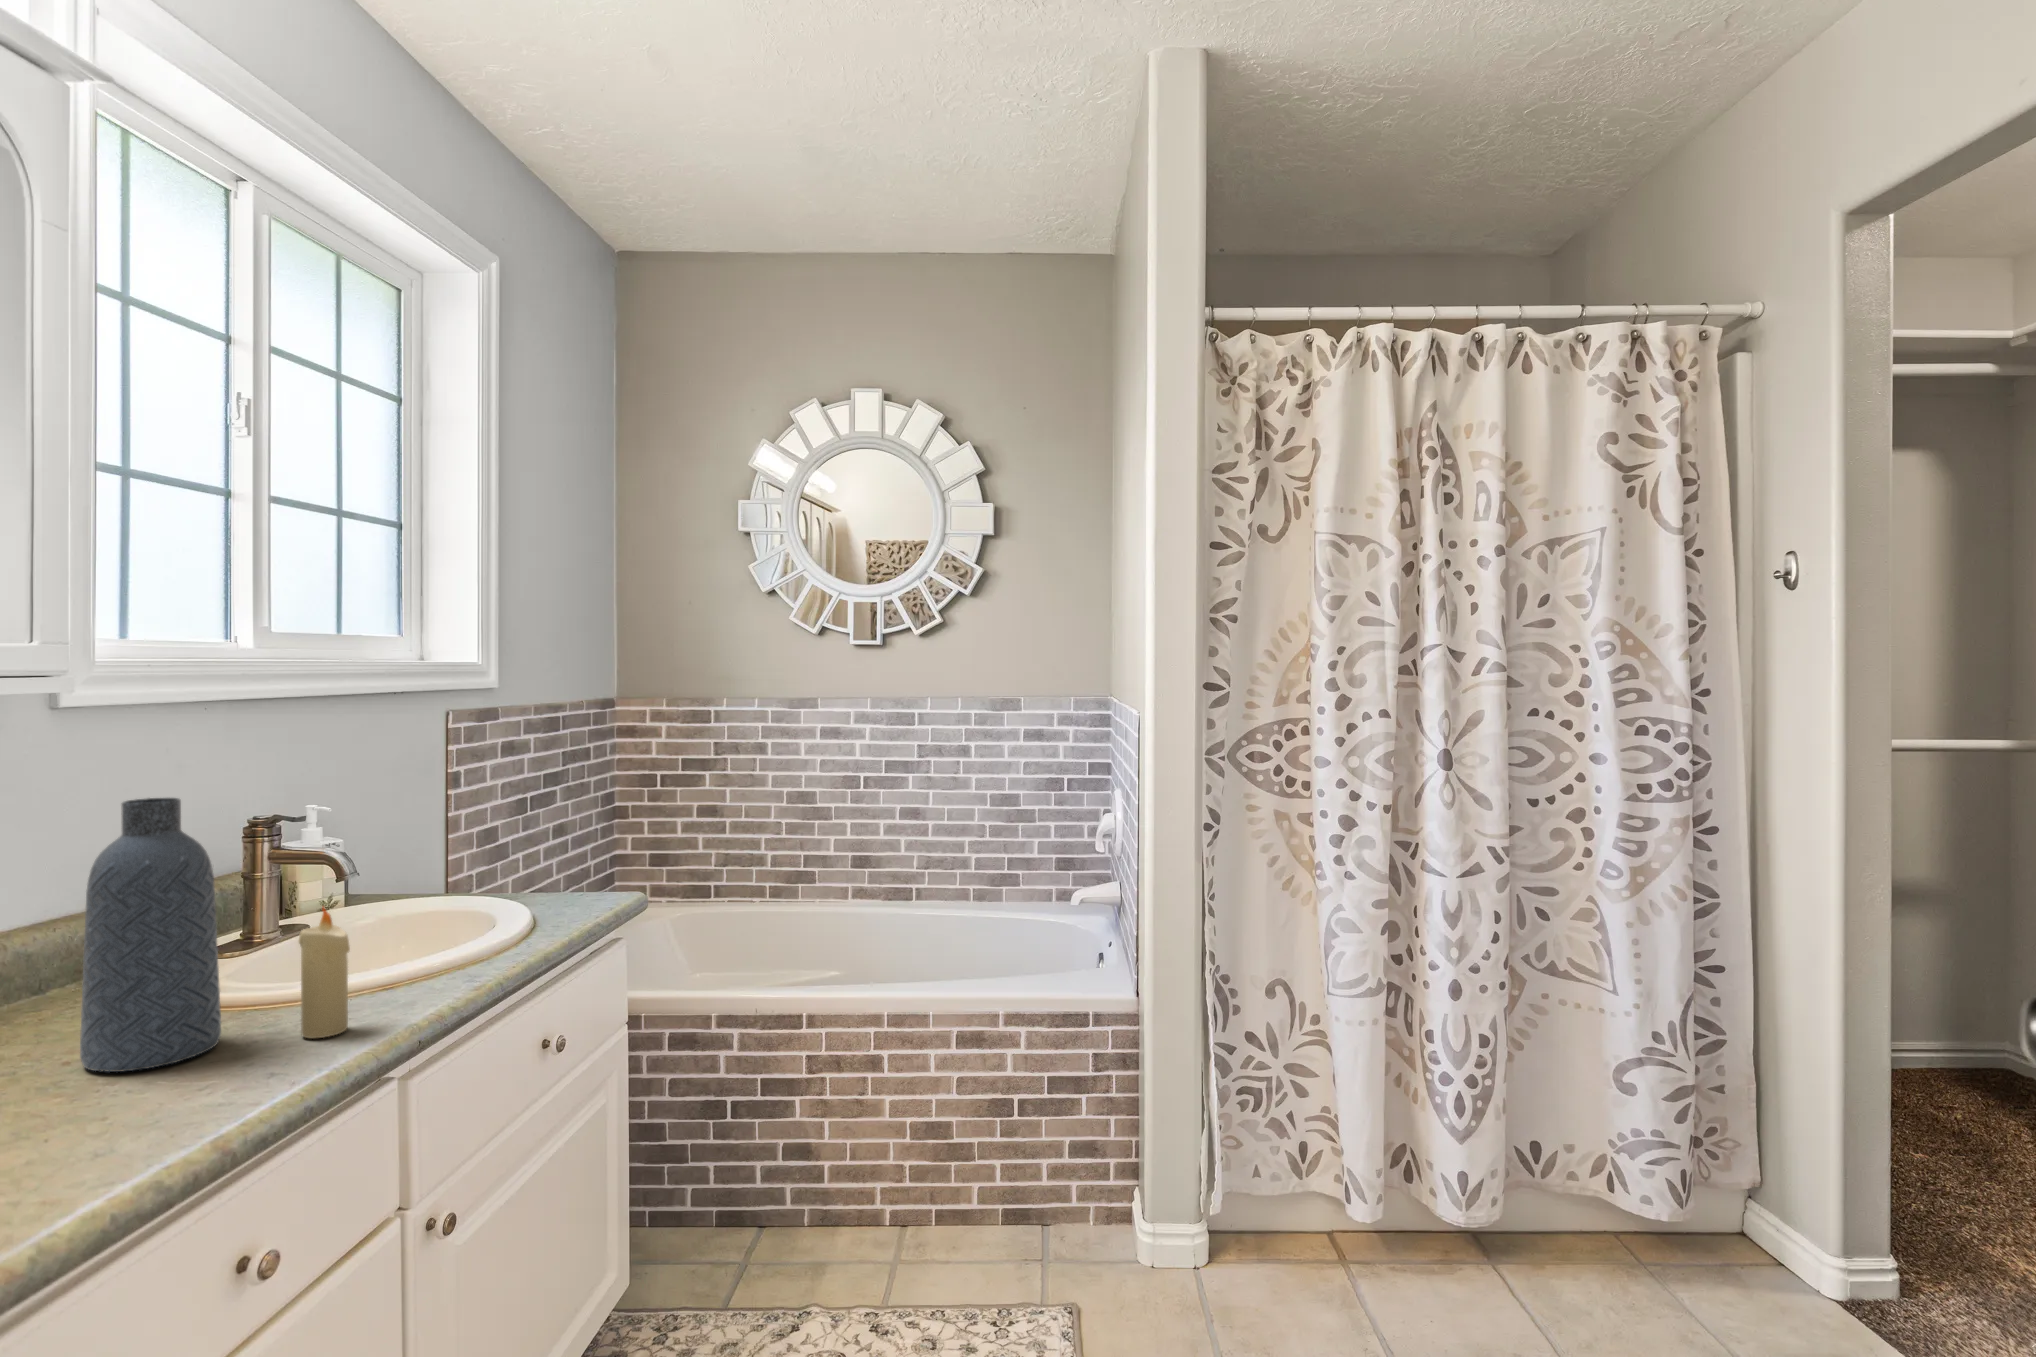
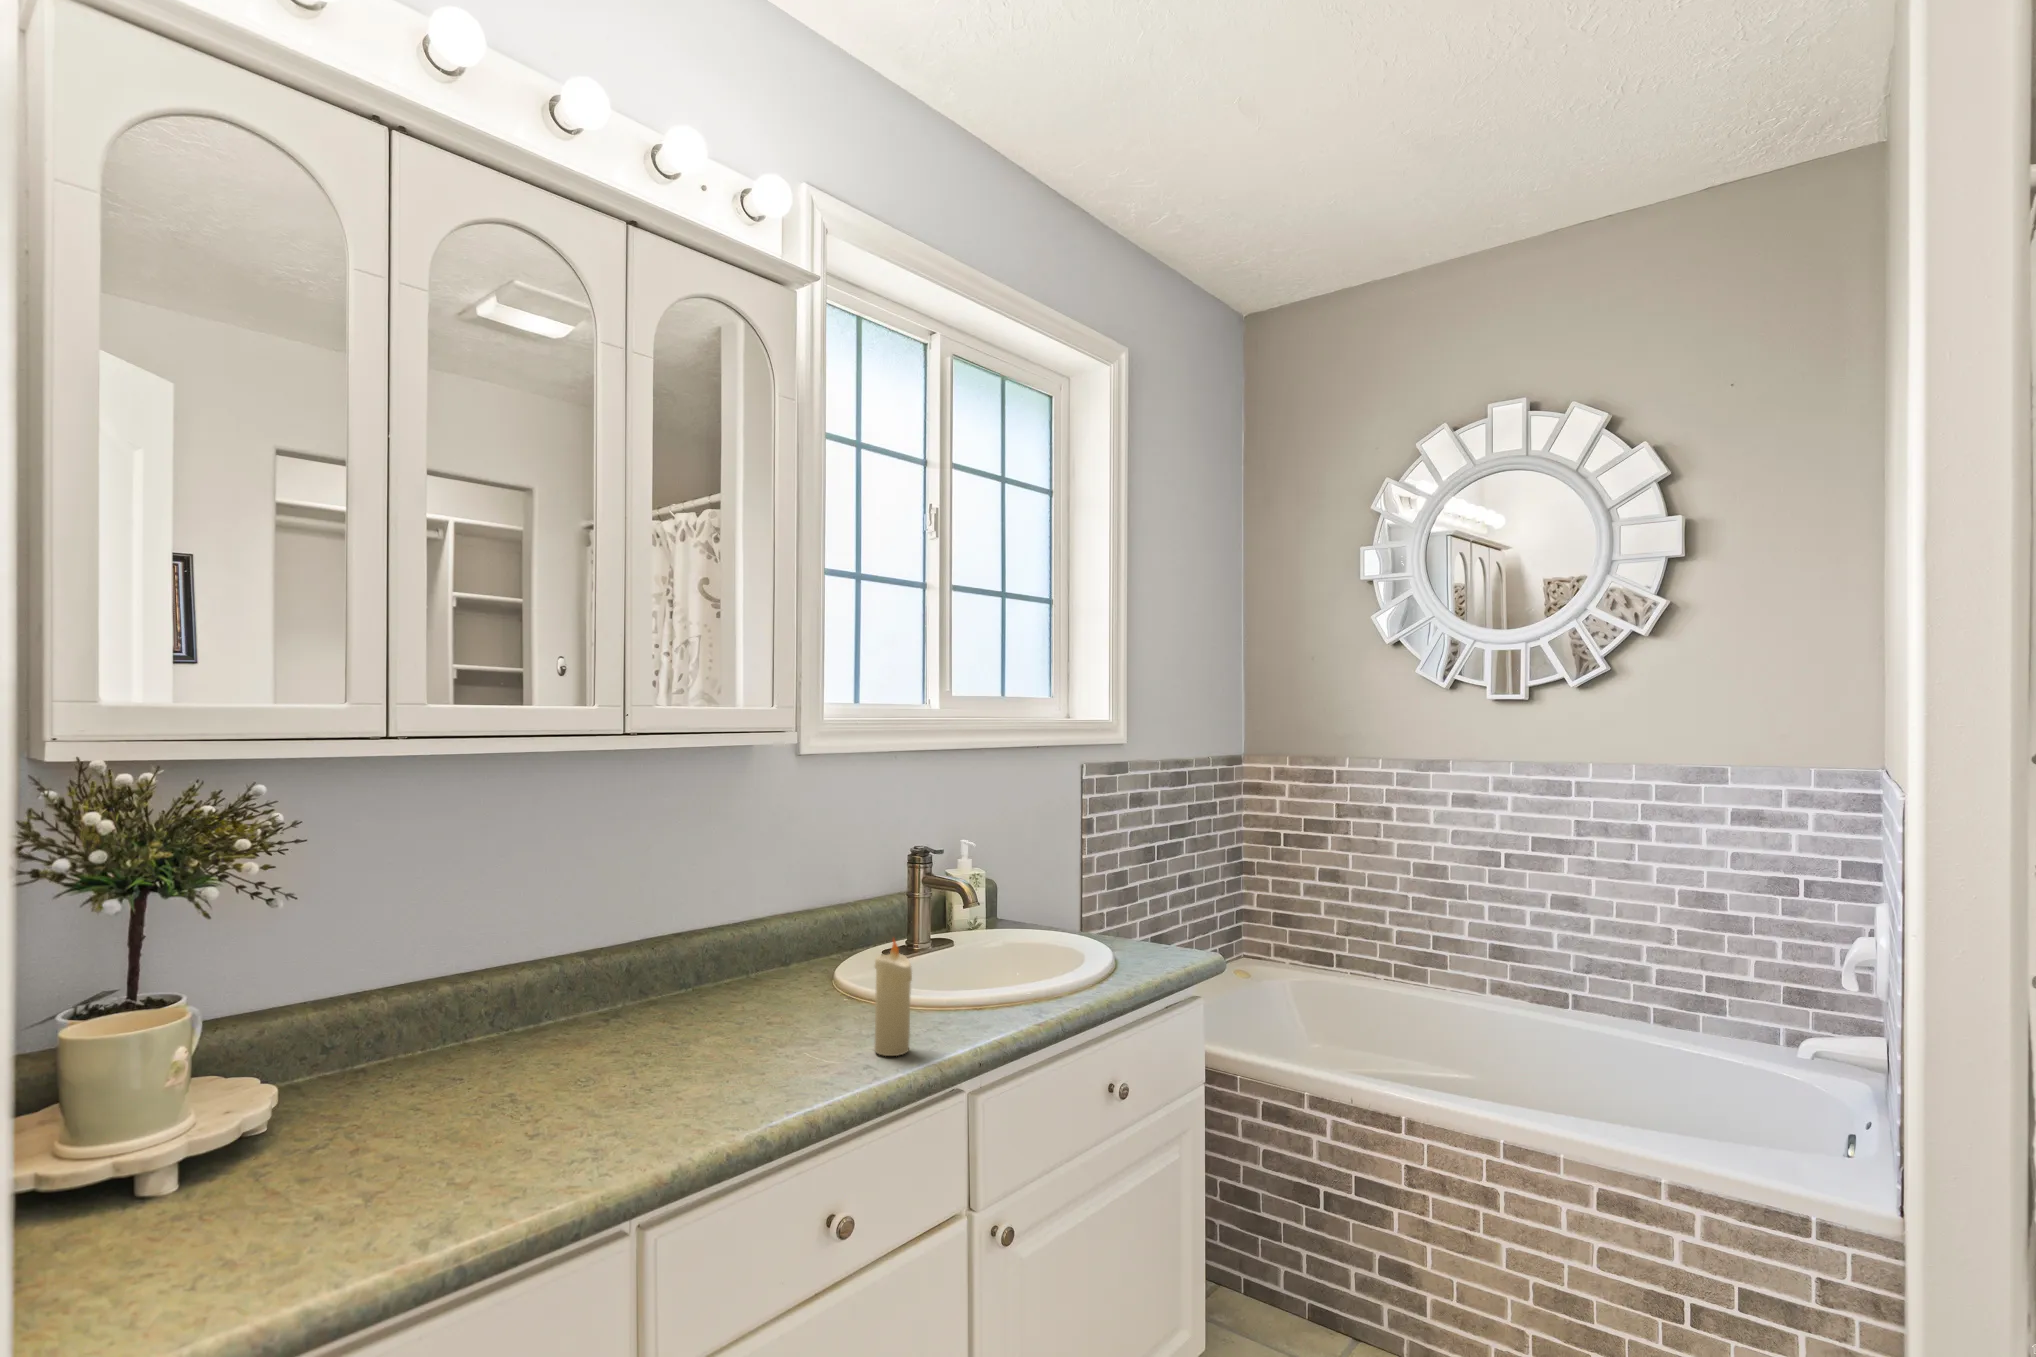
vase: present [80,798,221,1072] -> none [730,830,822,1054]

